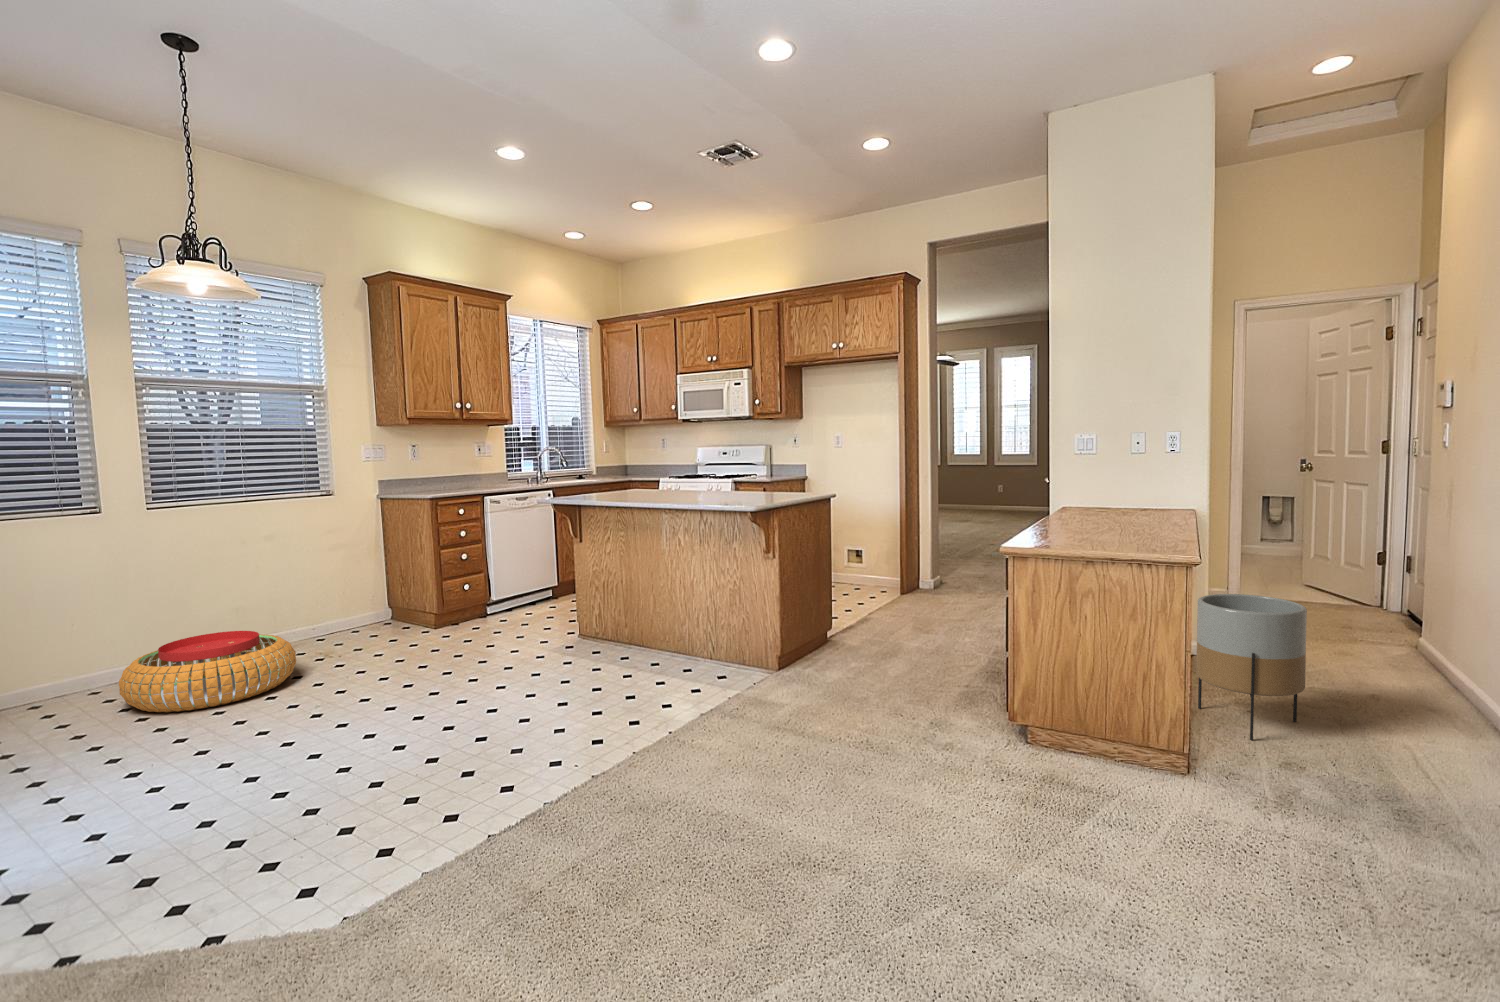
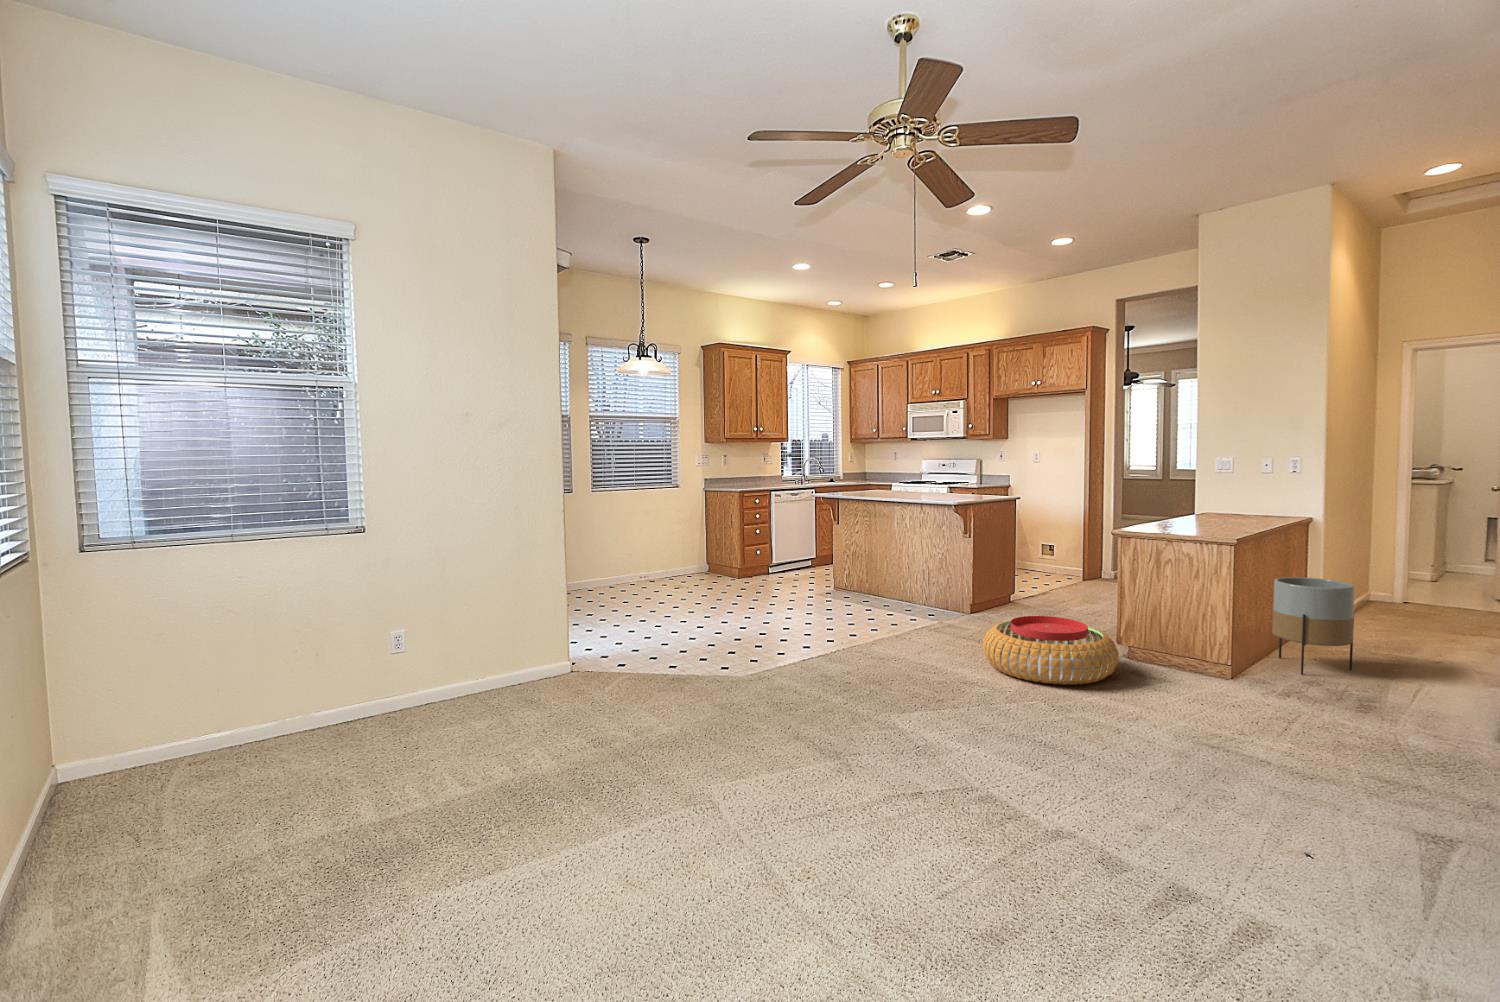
pouf: present [119,631,296,712] -> present [983,616,1119,685]

